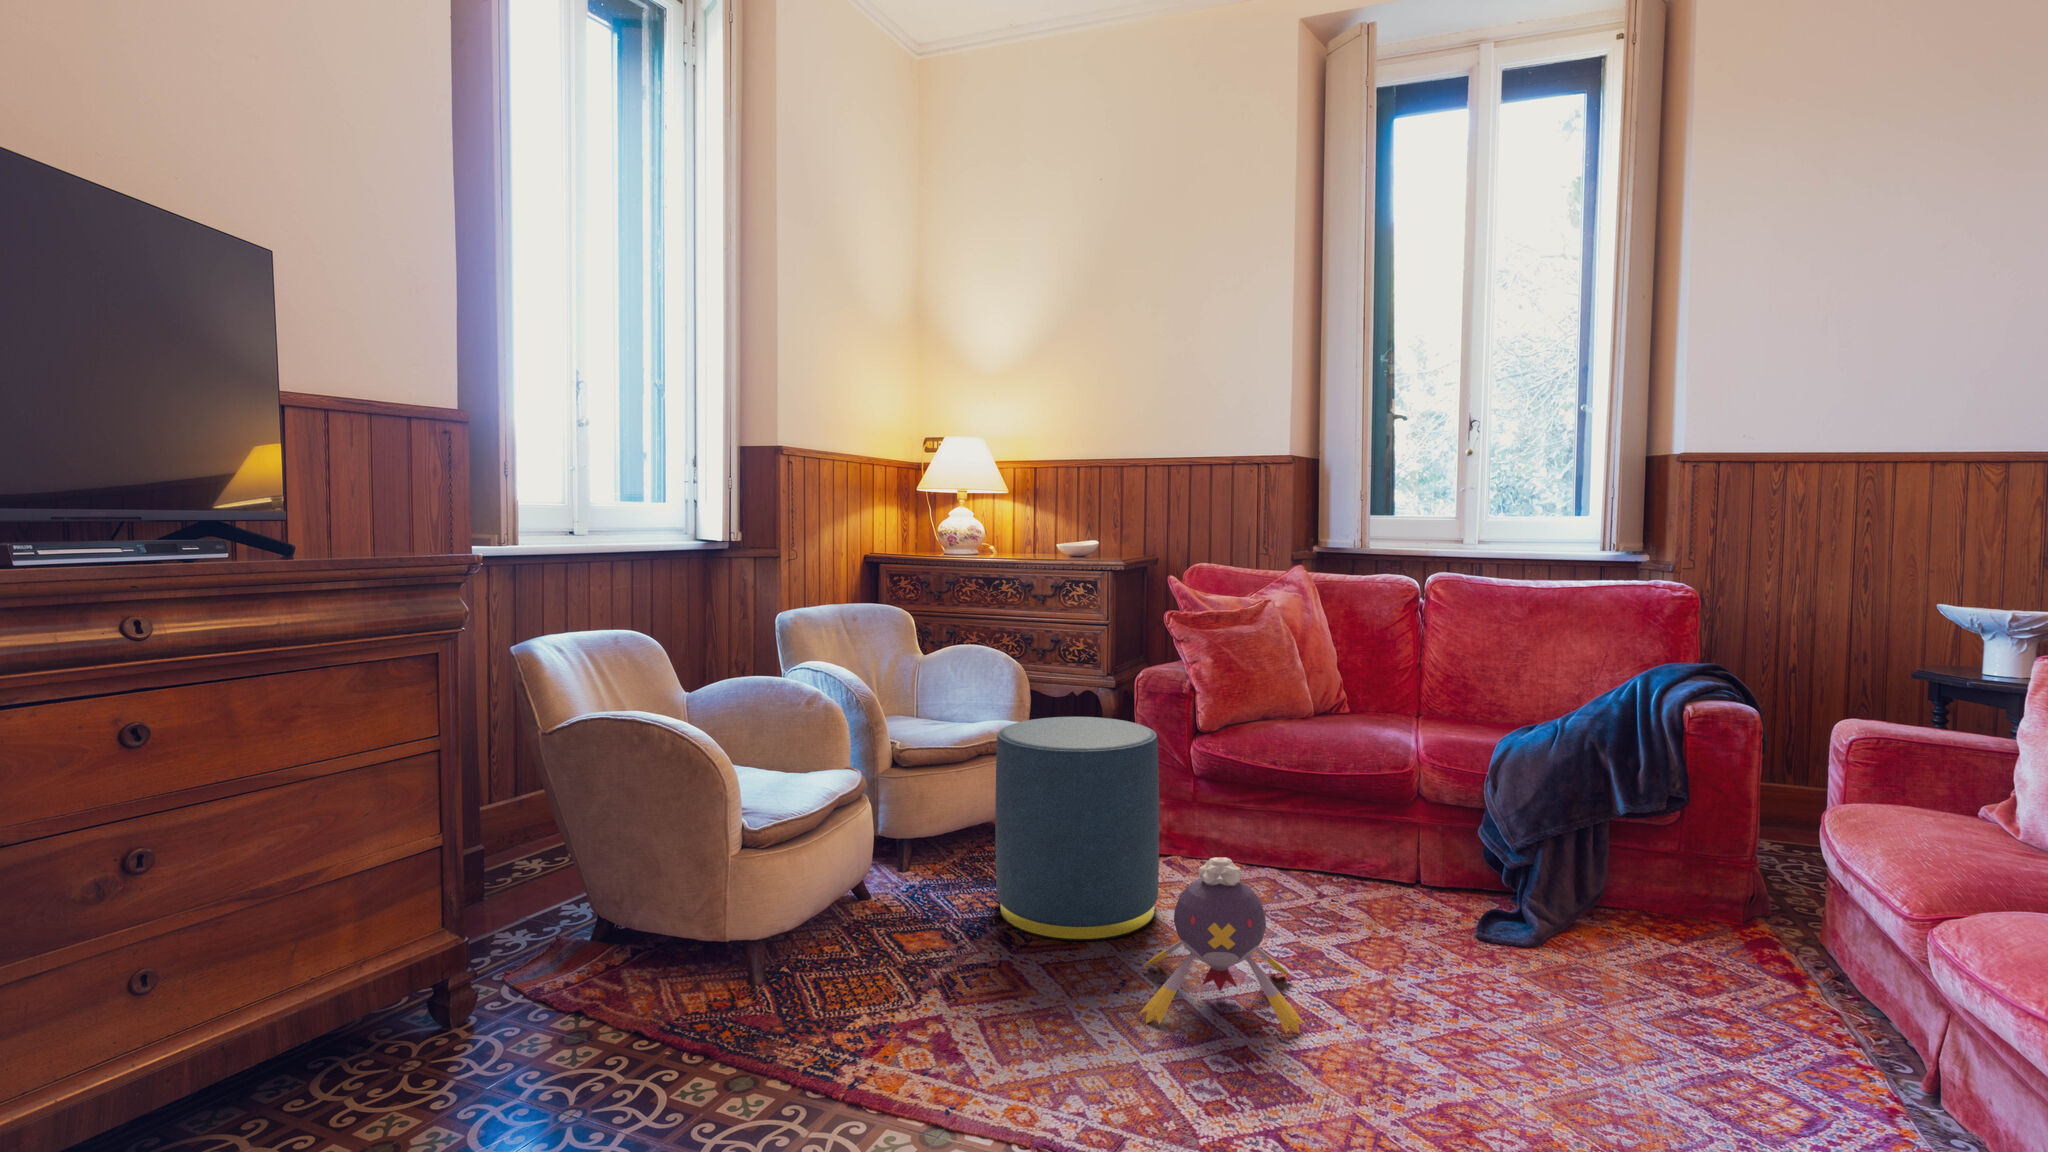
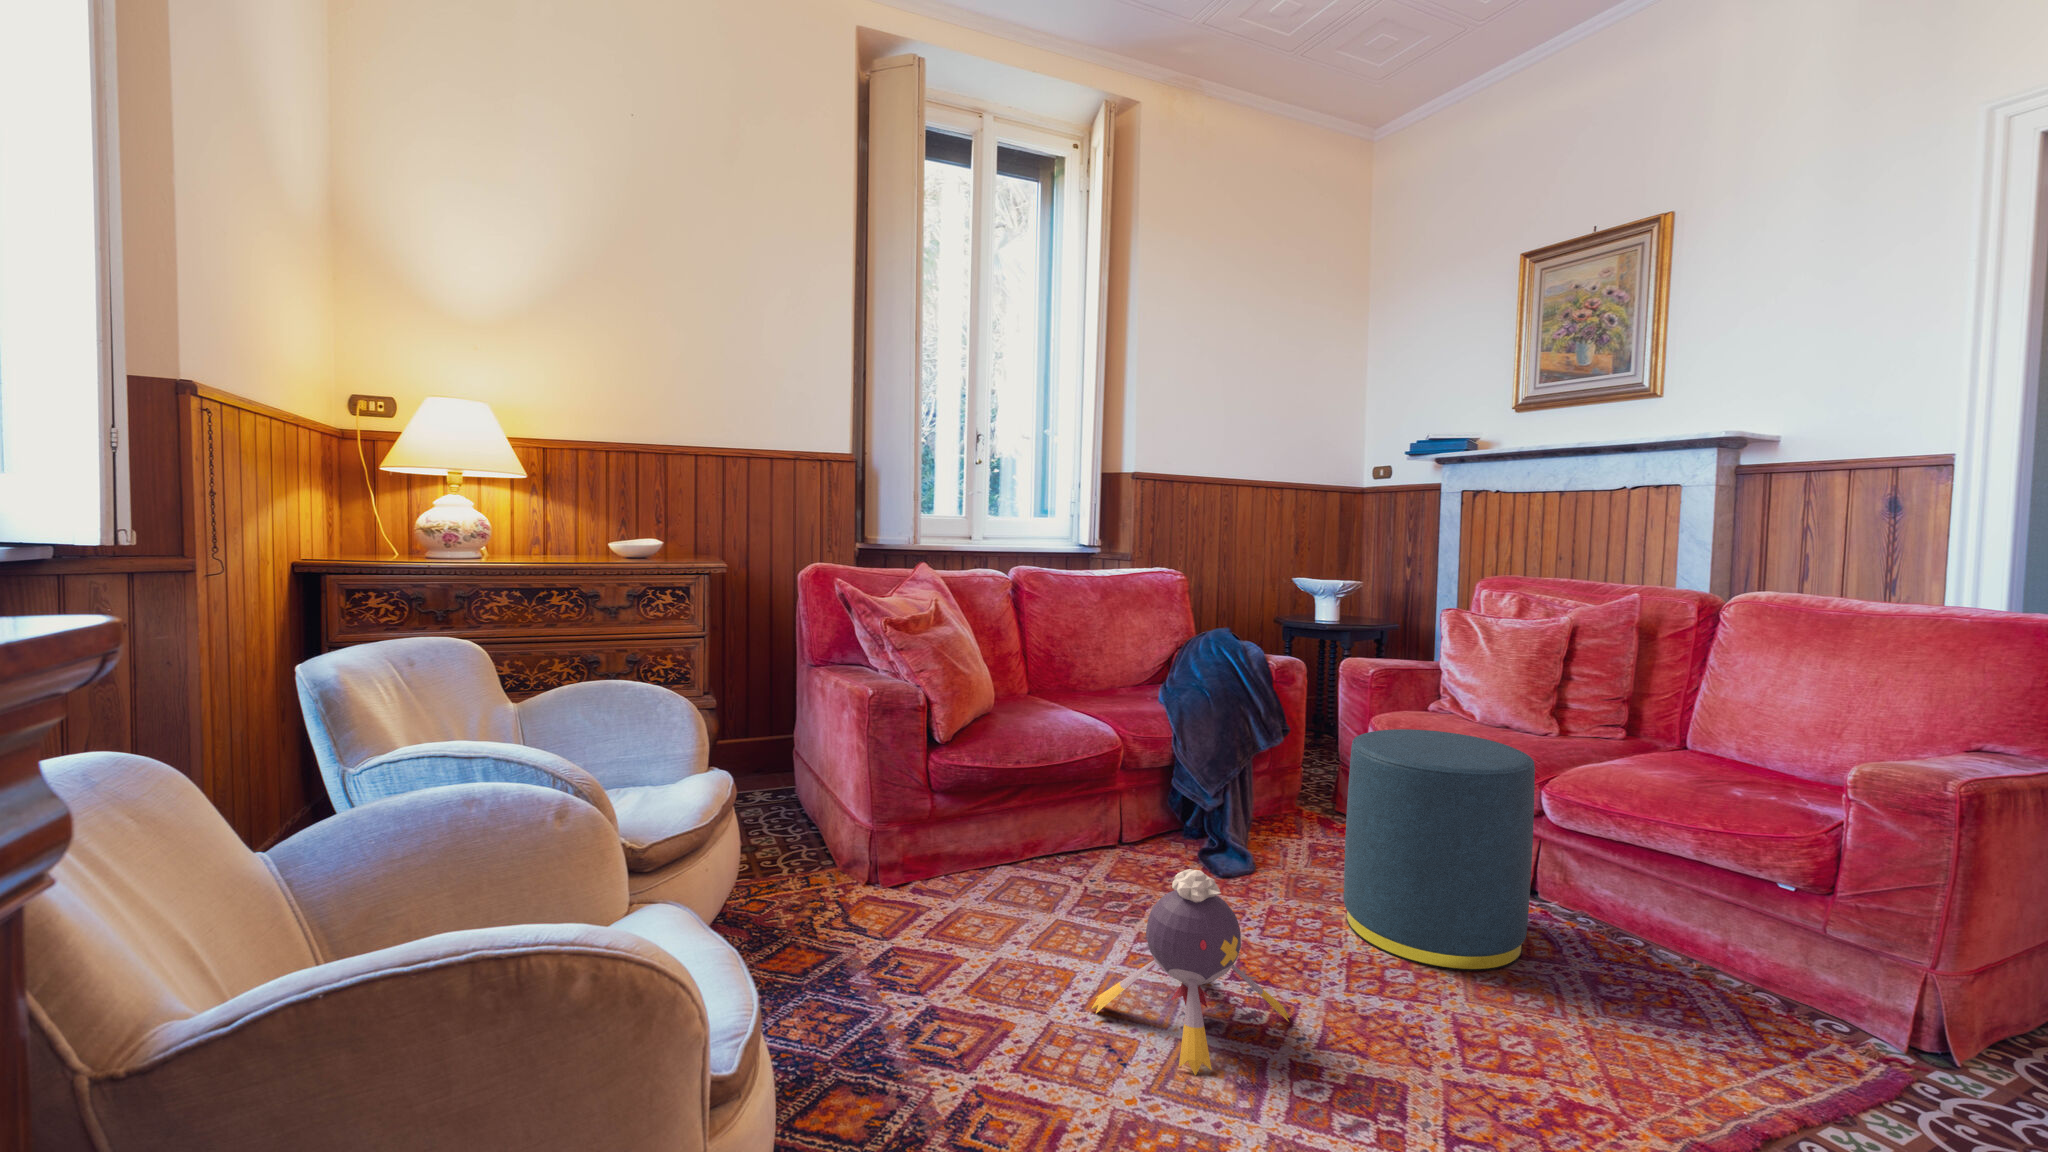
ottoman: present [995,717,1159,941] -> present [1344,729,1535,971]

